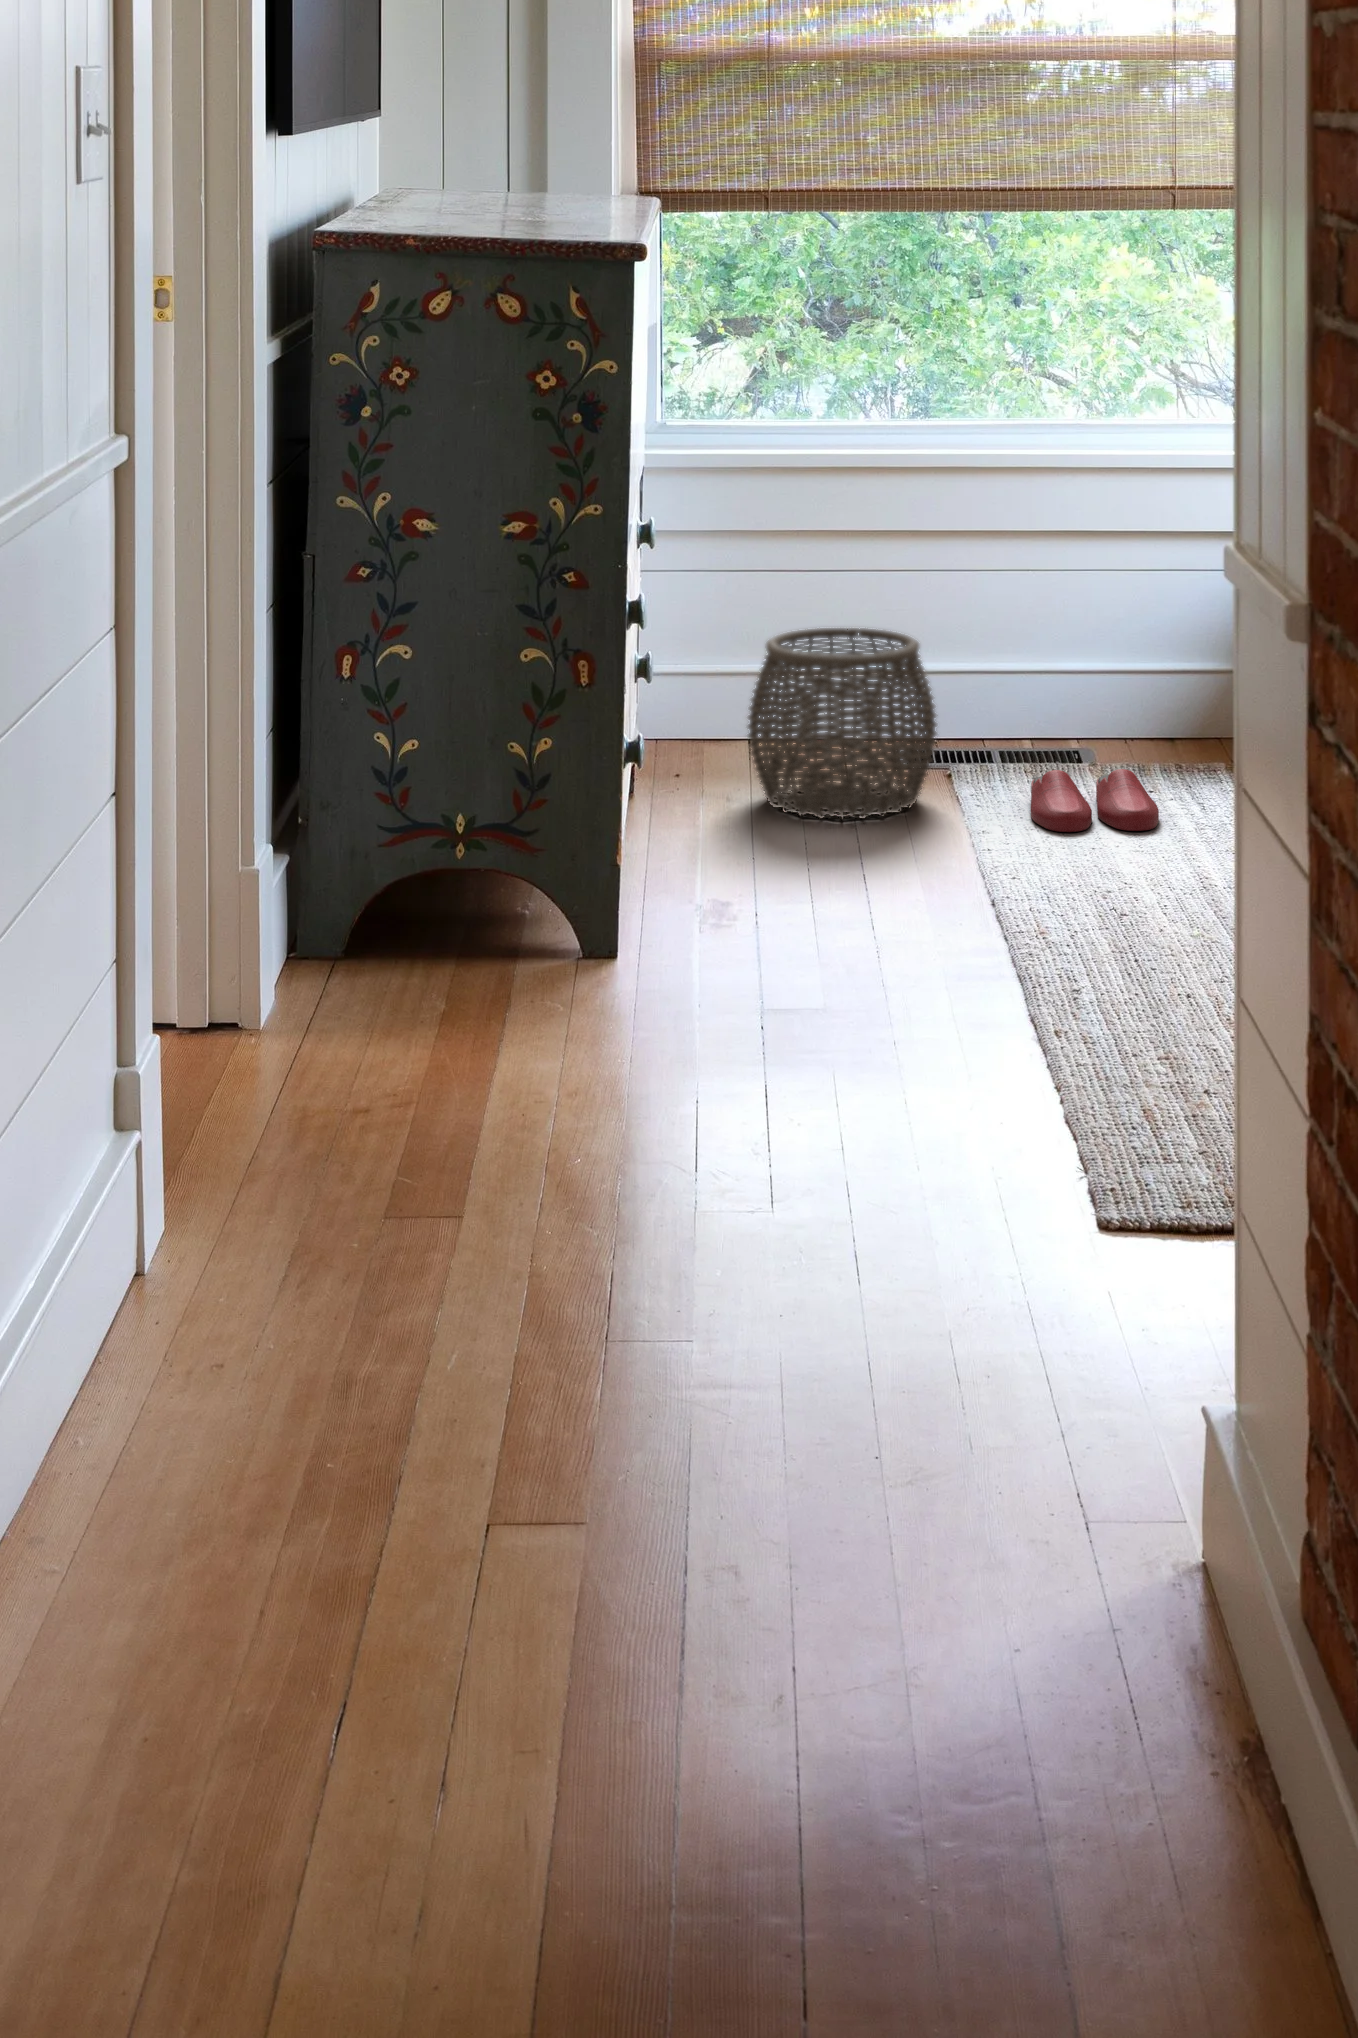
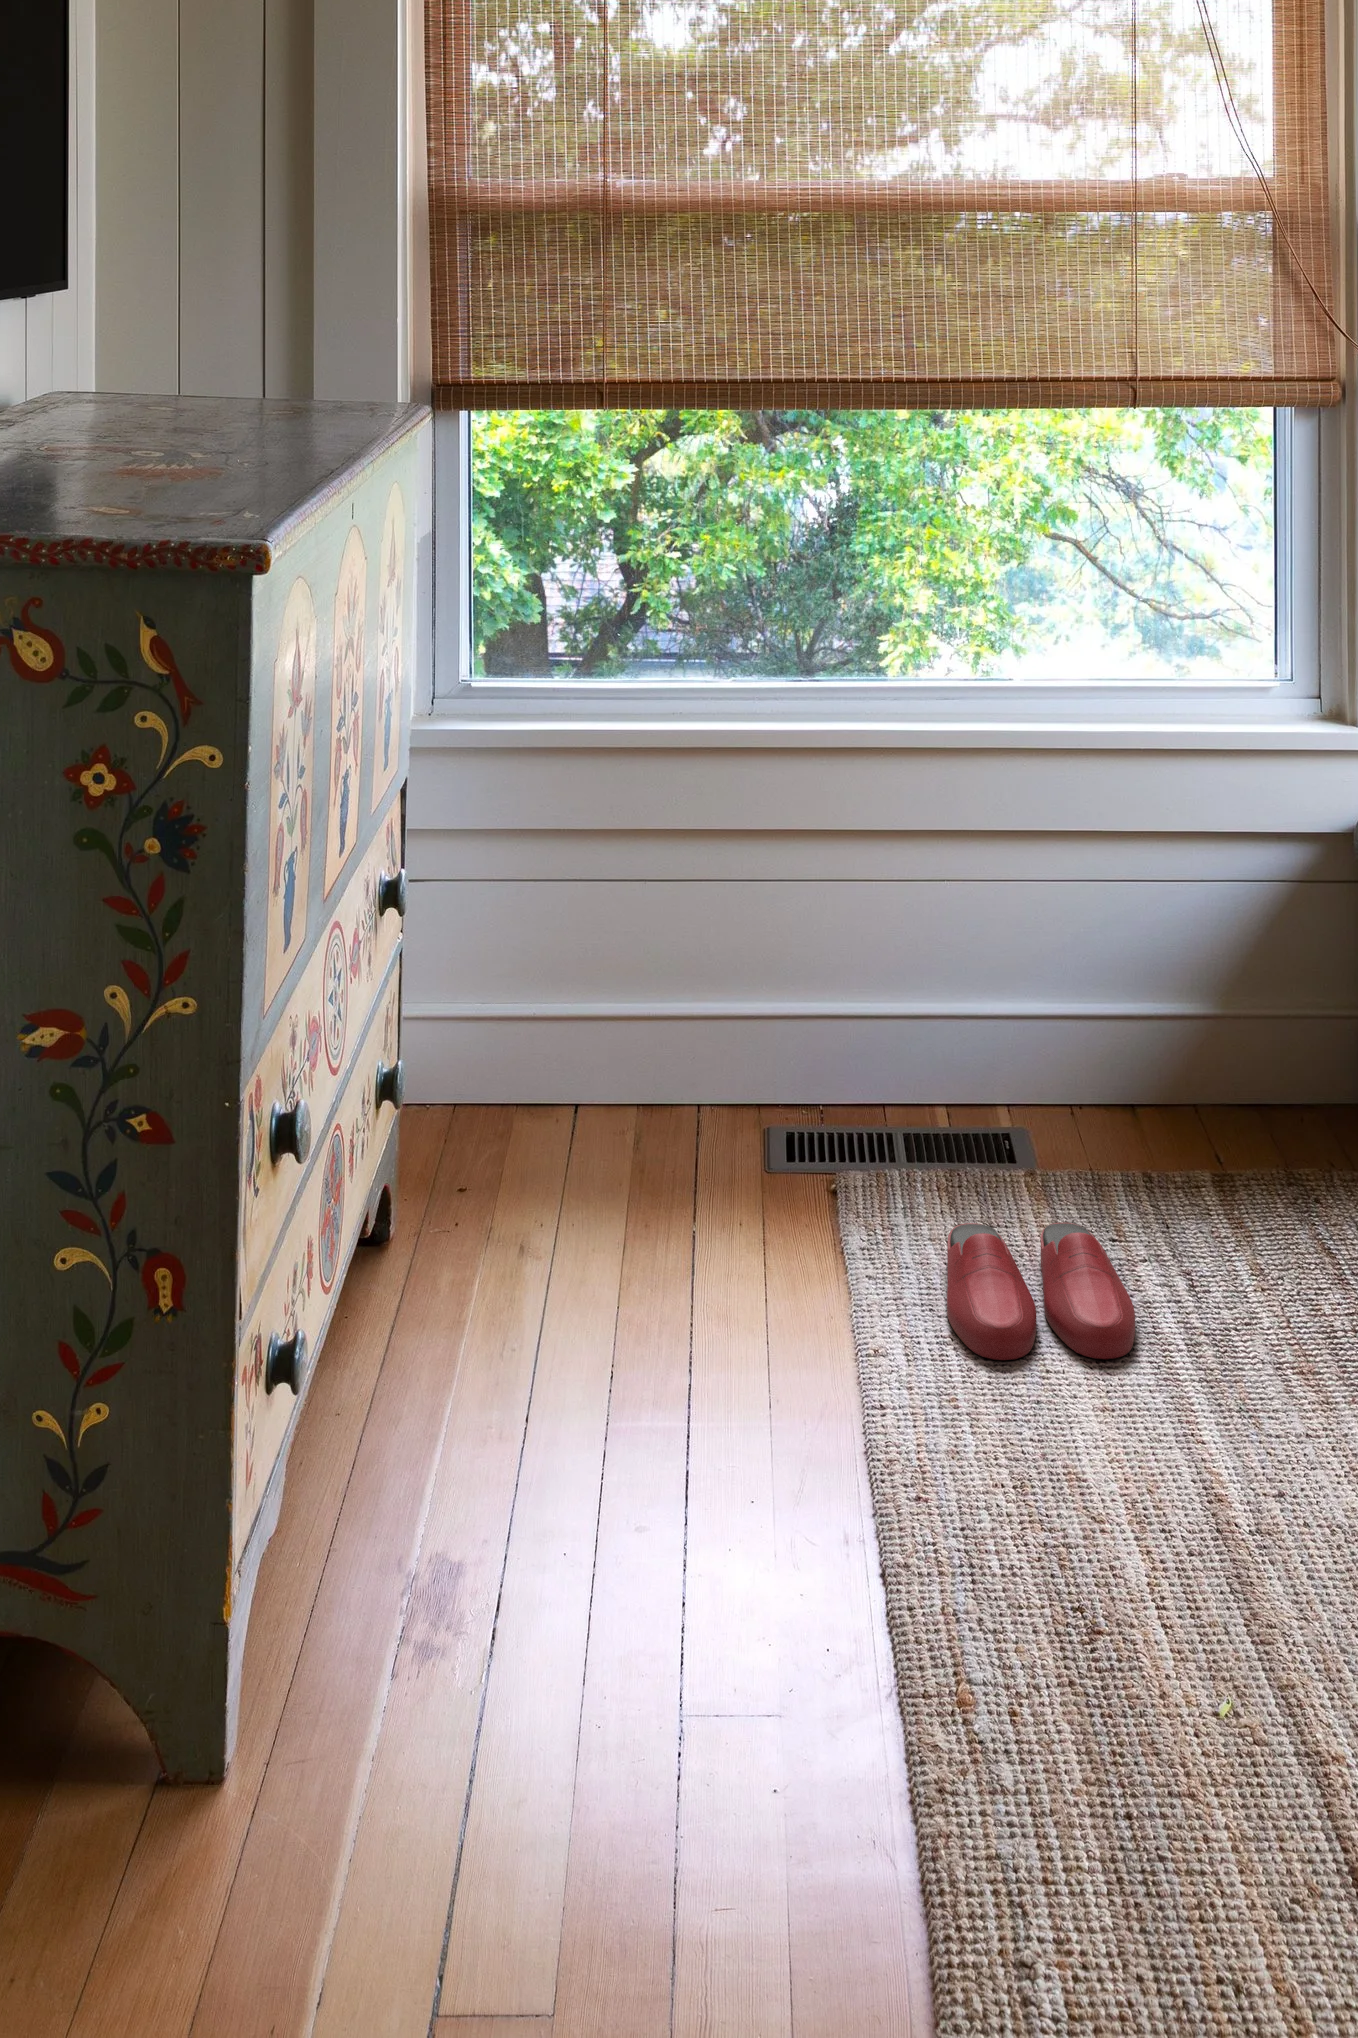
woven basket: present [748,628,937,818] -> none [541,997,814,1319]

